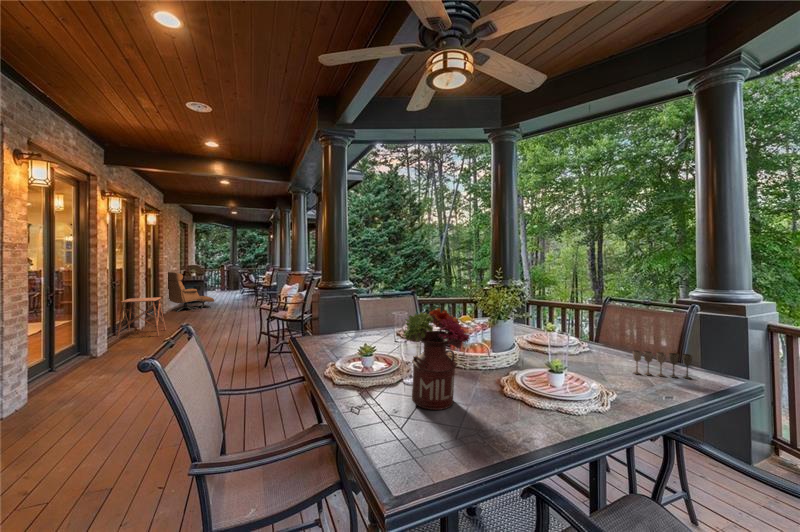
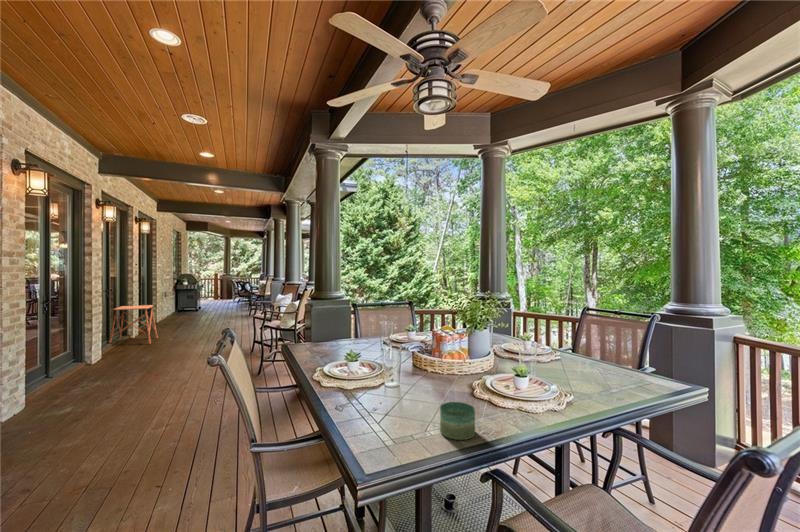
lounge chair: present [168,272,214,312] -> none [156,280,207,320]
flower arrangement: present [403,308,470,410] -> none [381,317,442,409]
wine glass: present [633,350,693,379] -> none [595,357,647,383]
candle: none [472,403,513,447] -> present [440,402,475,440]

